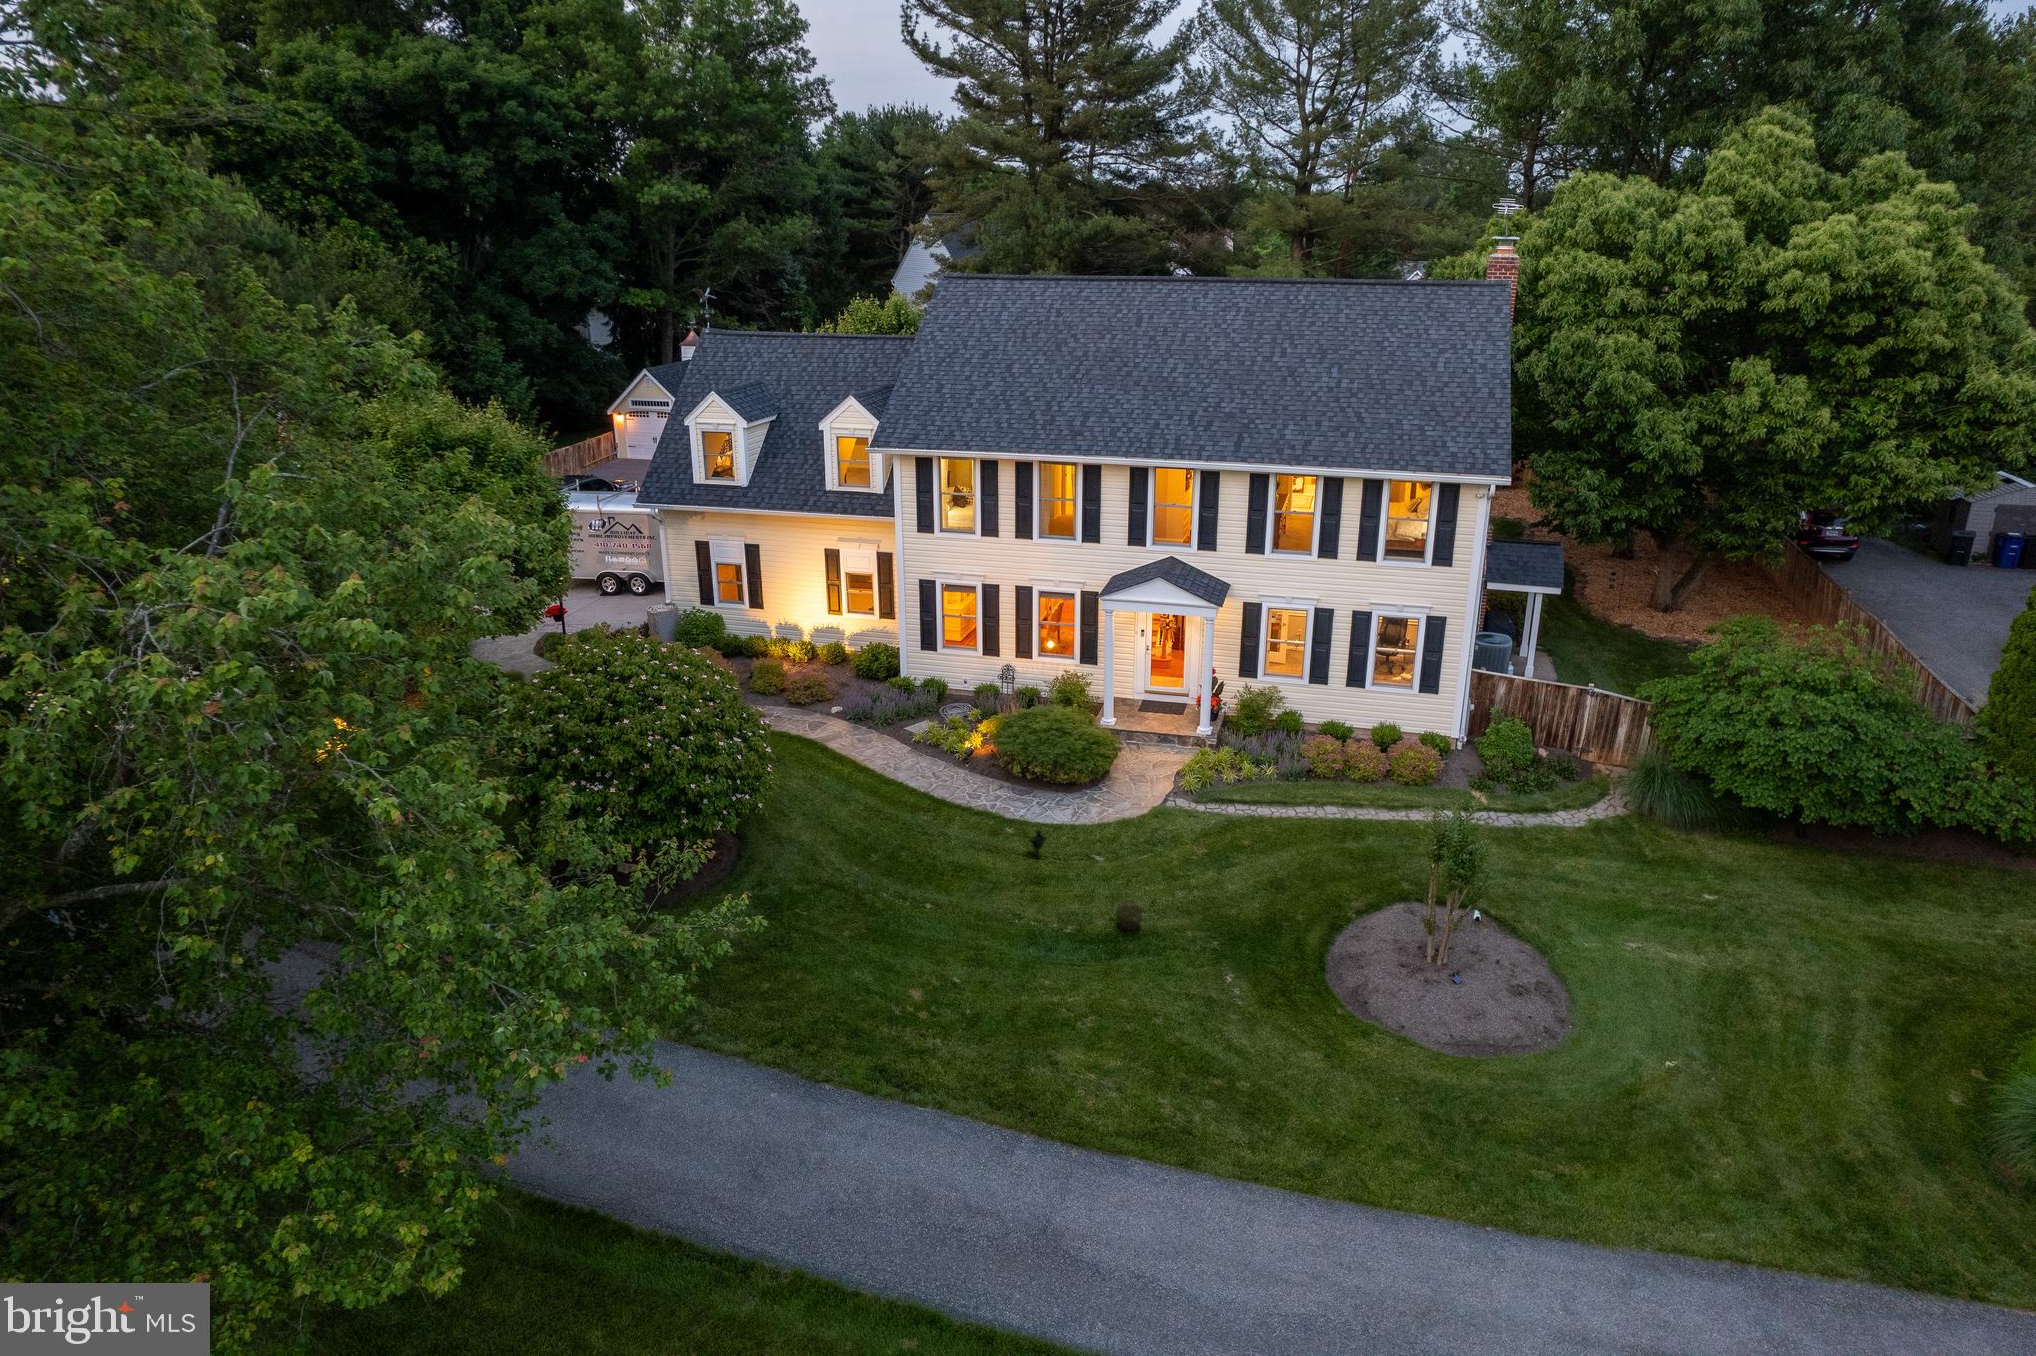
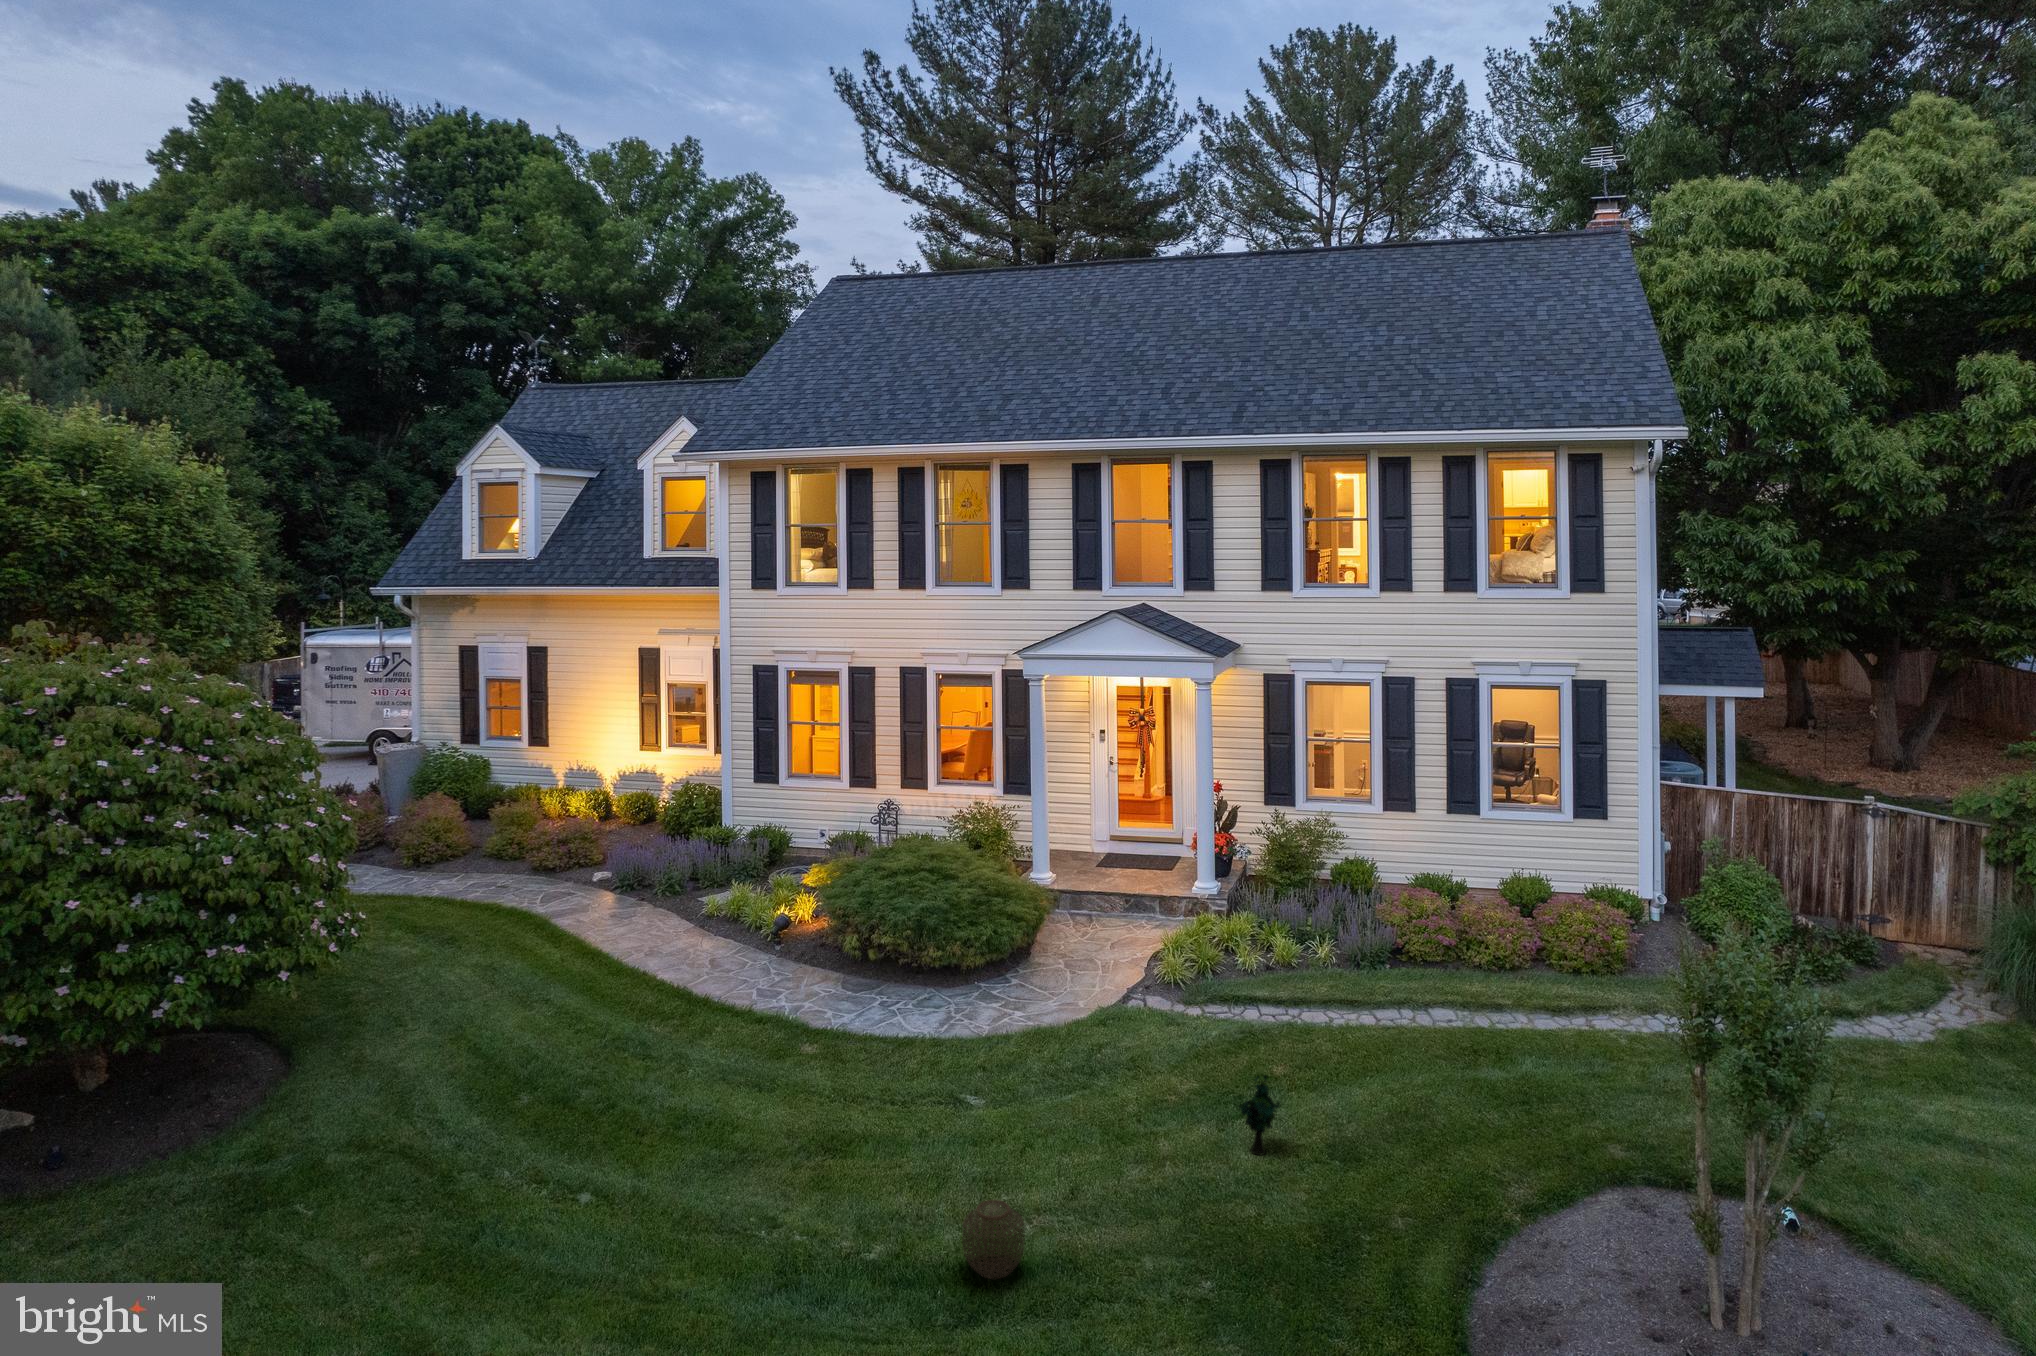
decorative plant: present [1030,830,1046,859] -> present [1238,1075,1280,1155]

